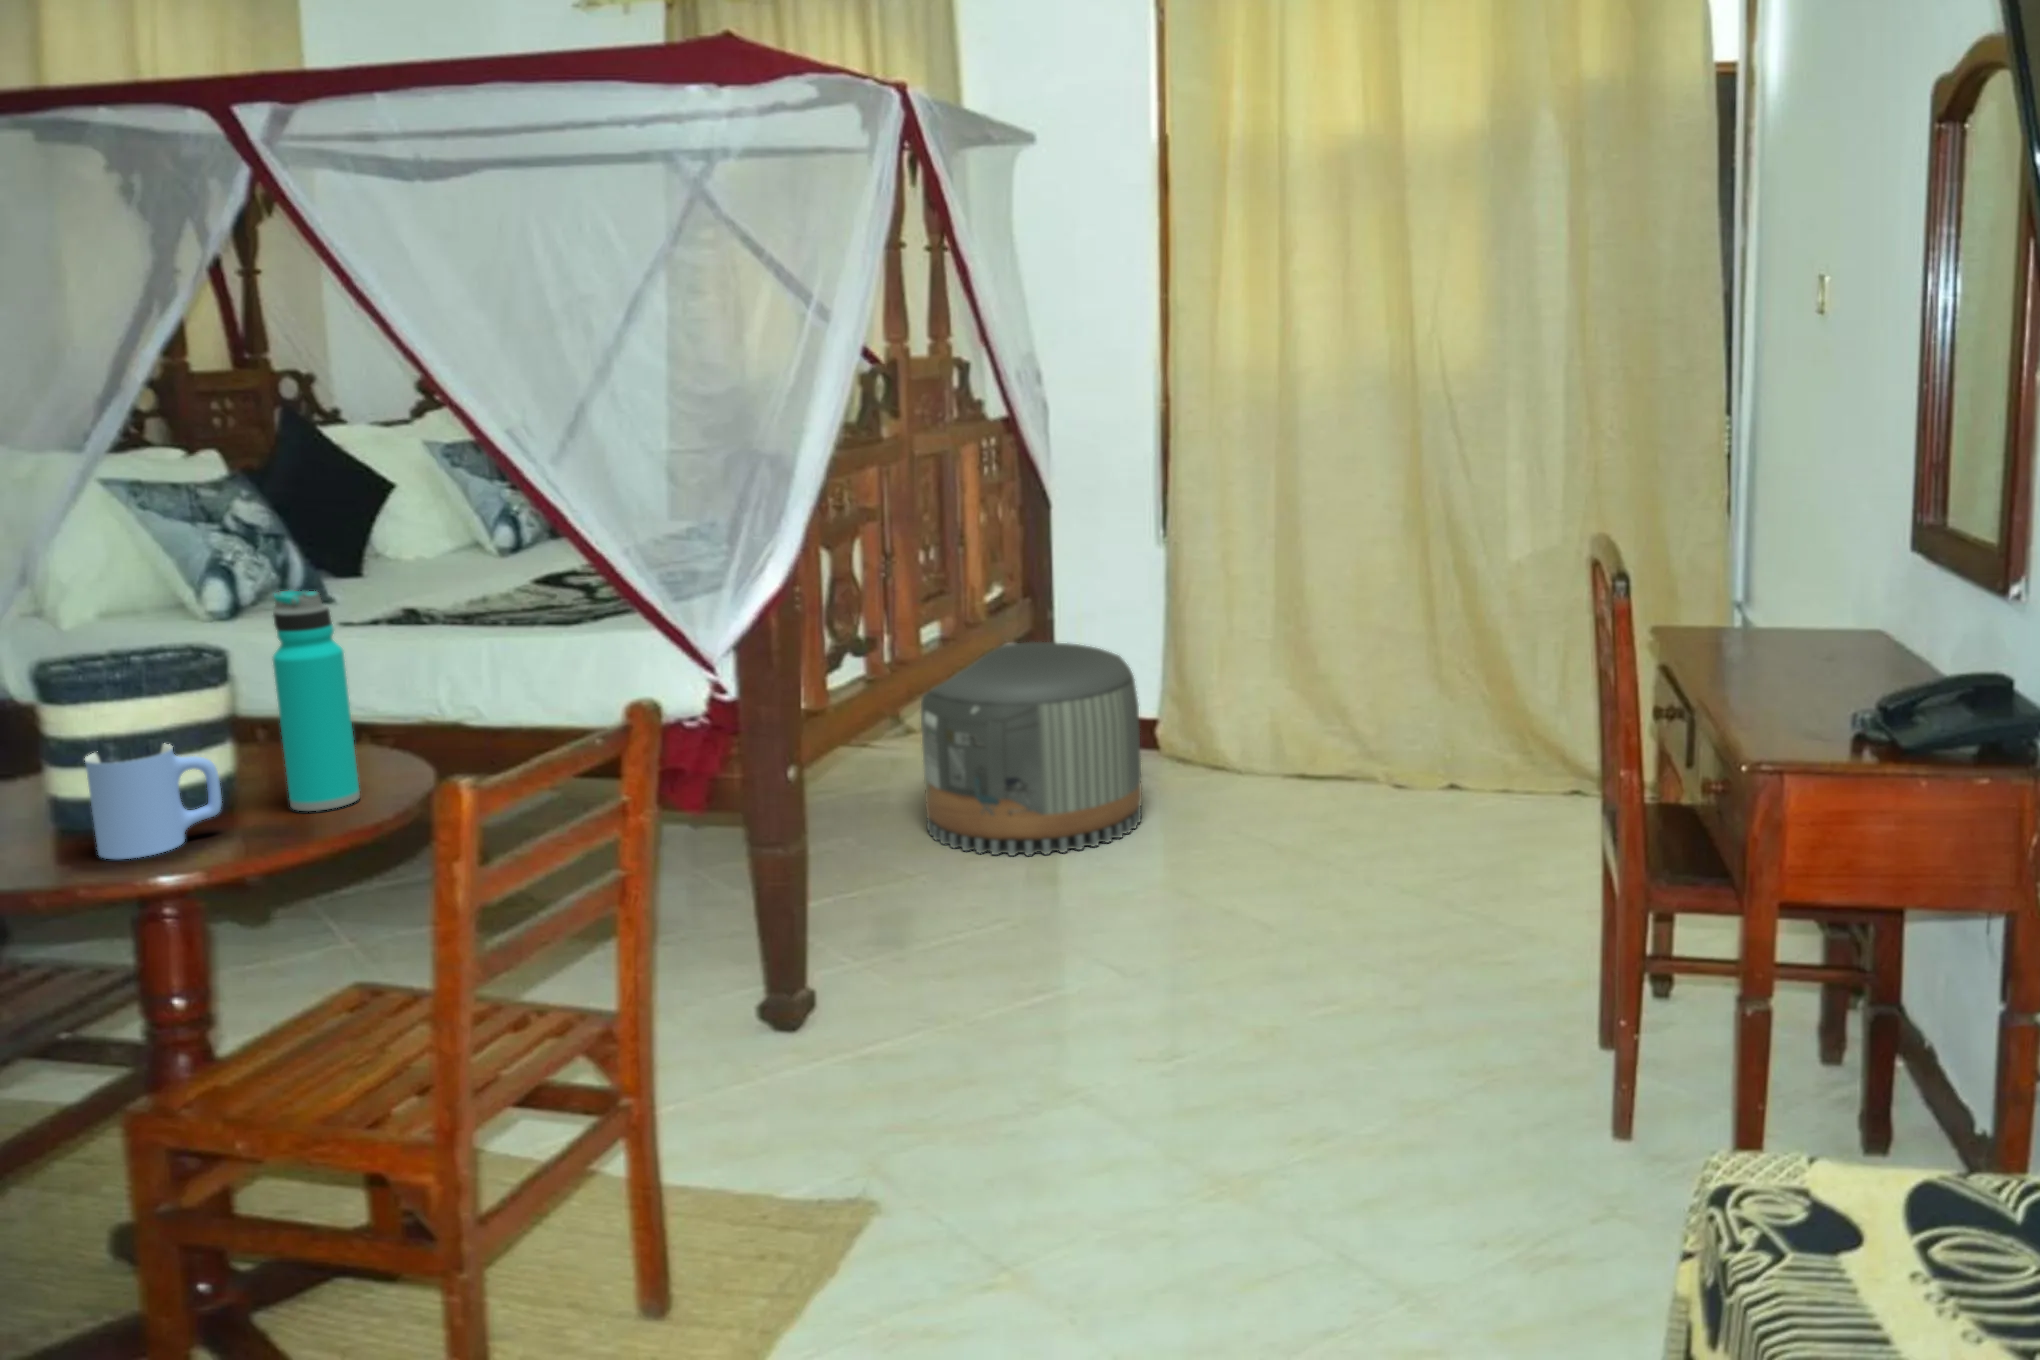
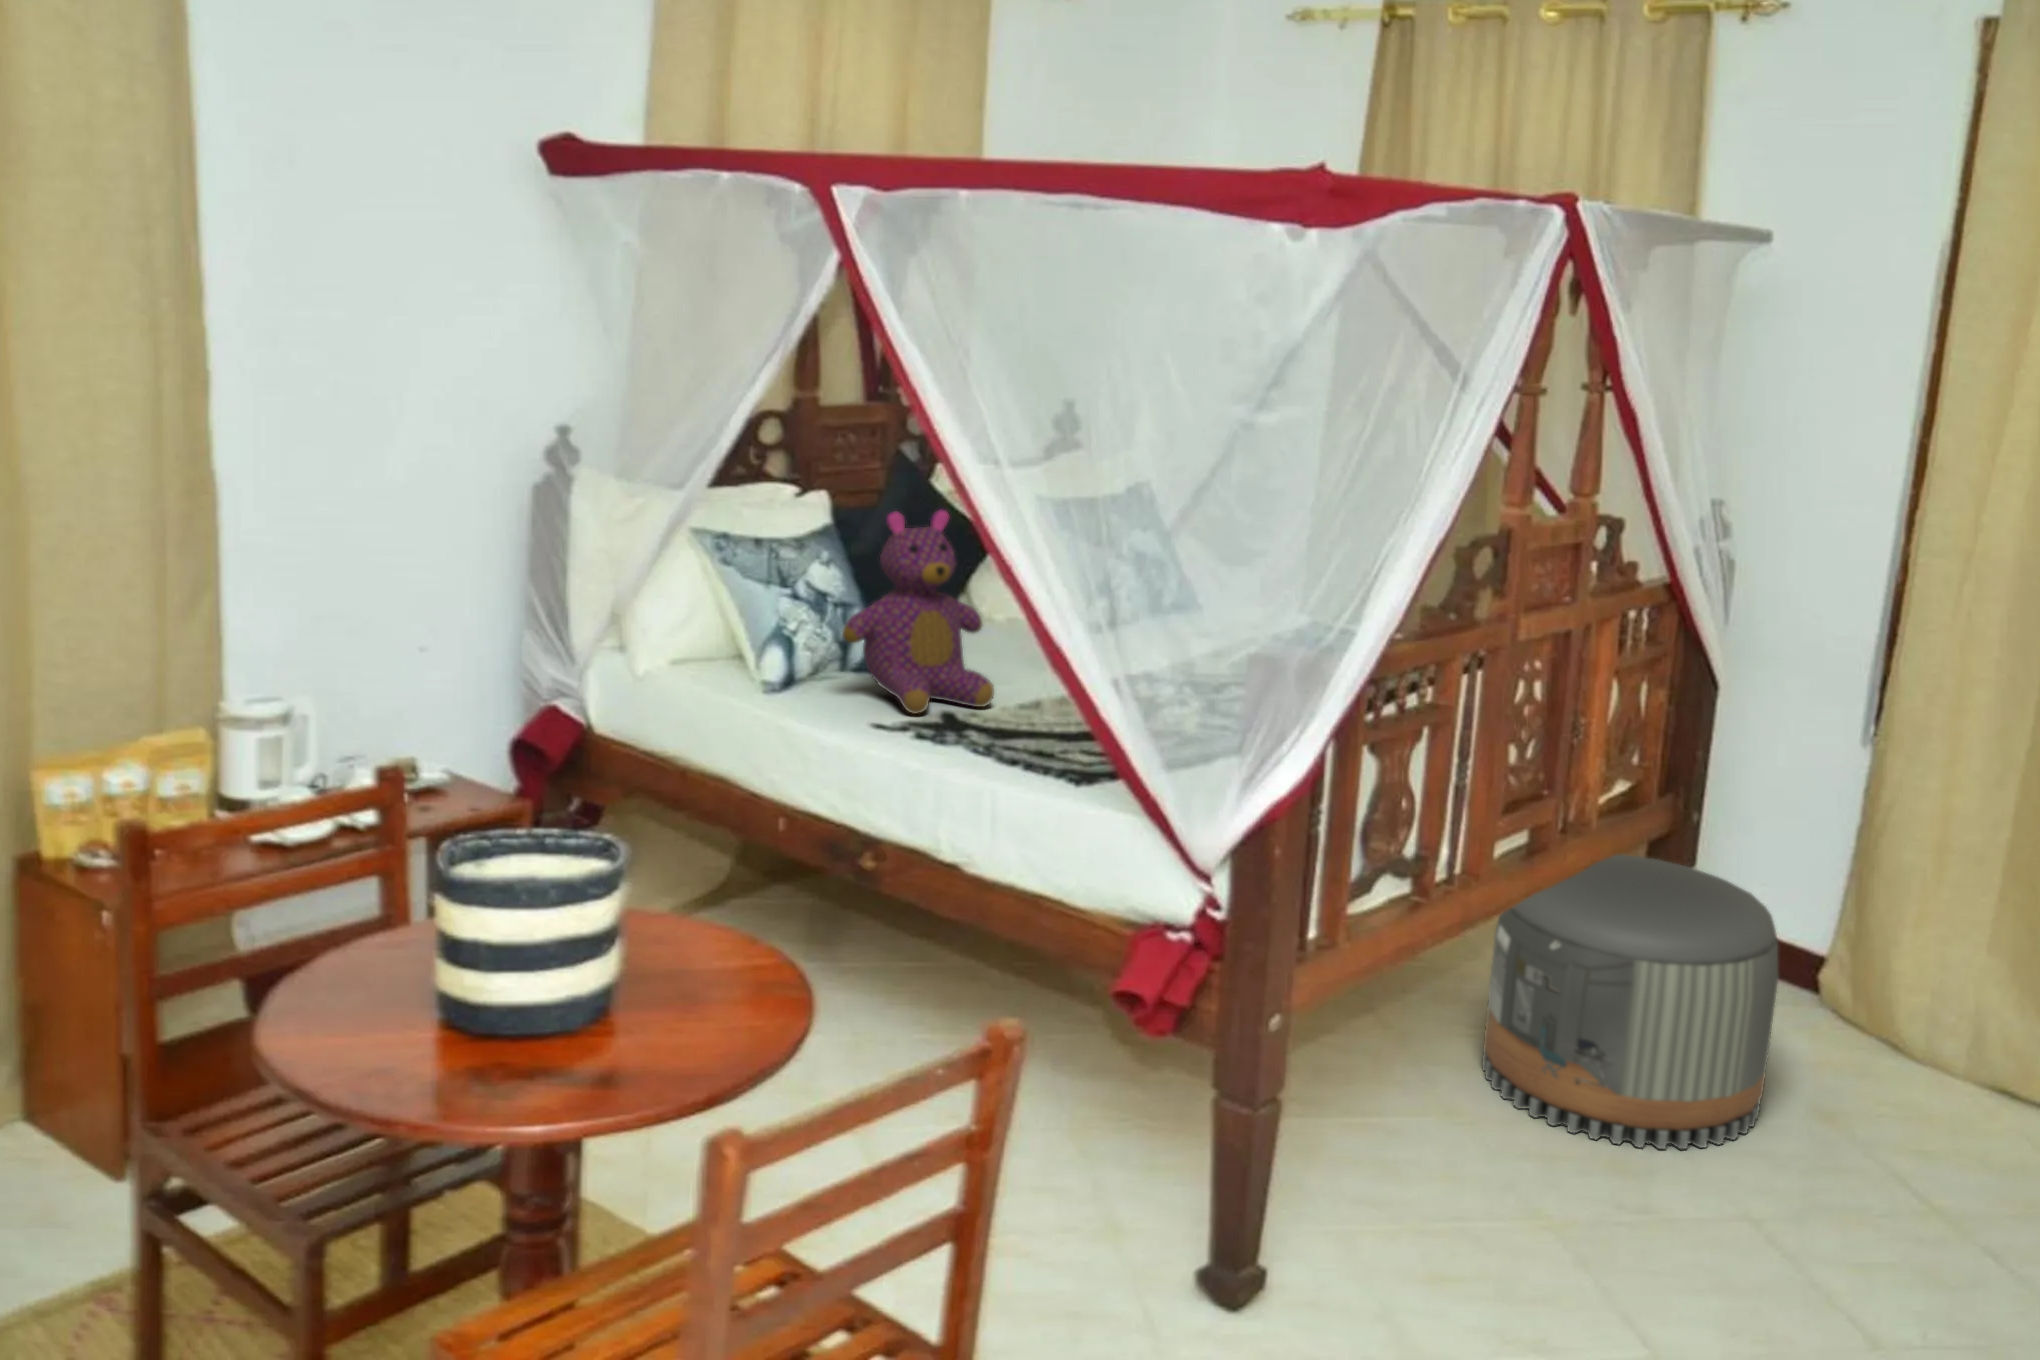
teddy bear: none [288,428,452,614] -> present [842,509,994,714]
water bottle: present [273,590,360,811] -> none [622,811,698,1067]
mug: present [85,743,222,859] -> none [410,960,541,1096]

